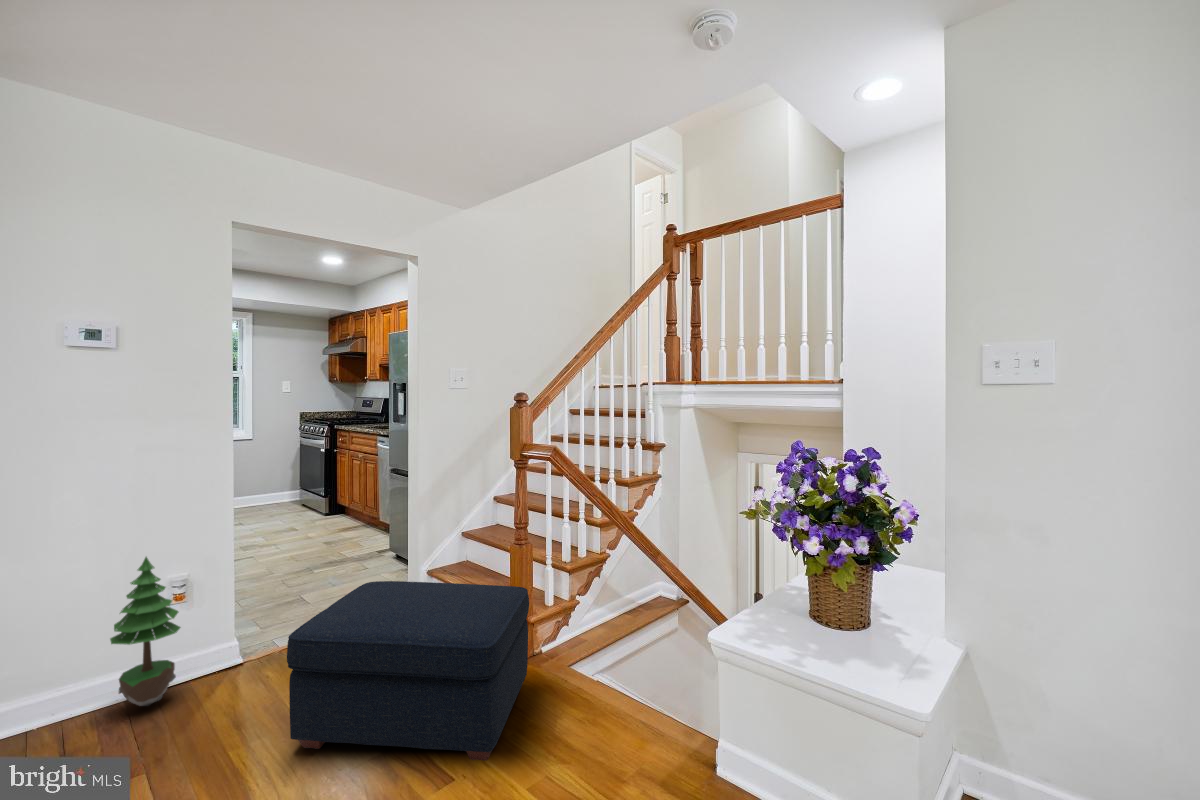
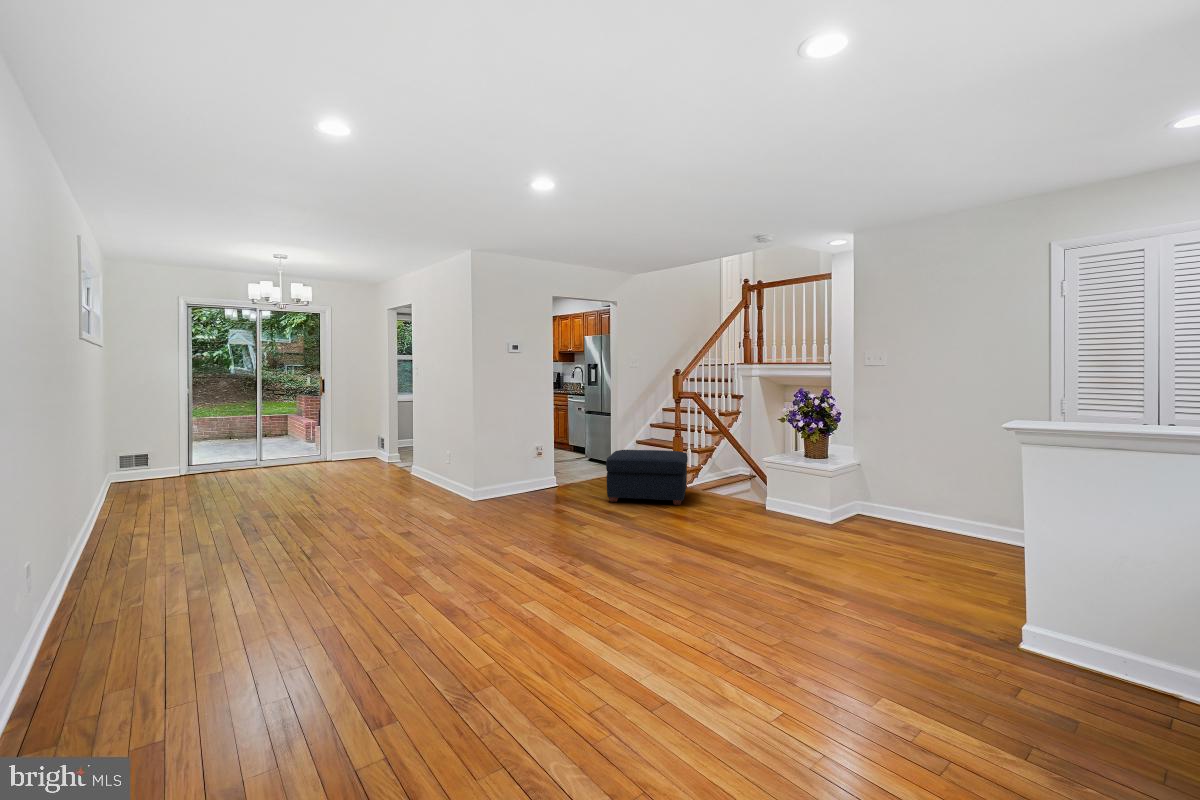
potted tree: present [110,557,181,706] -> none [528,435,549,494]

